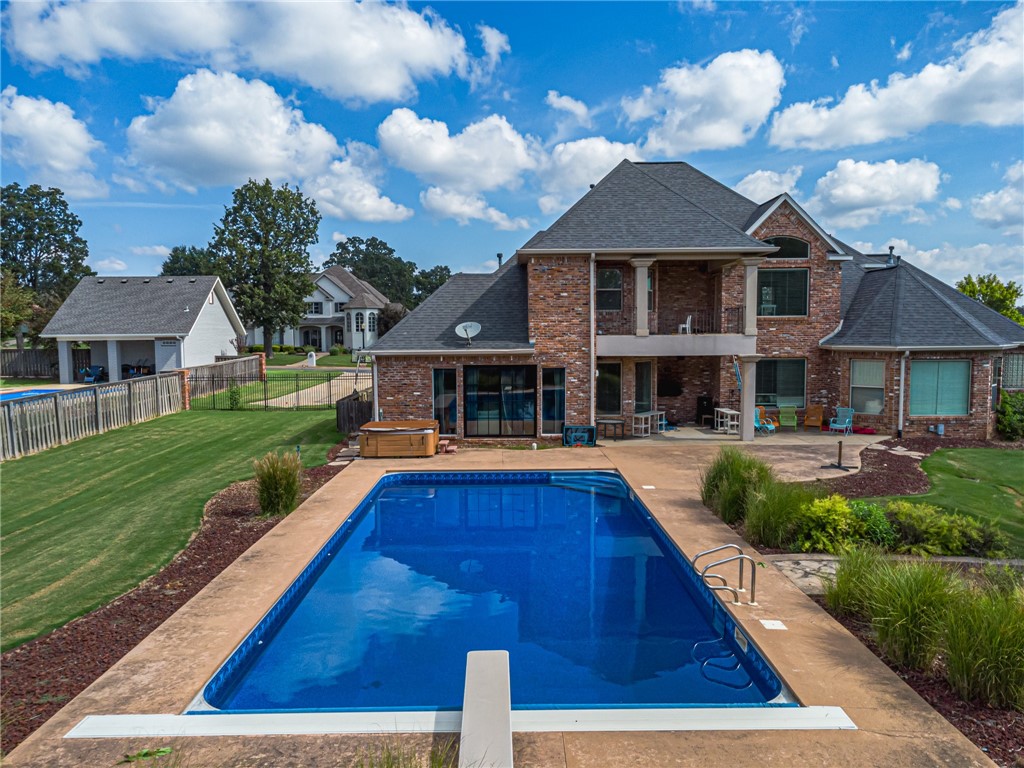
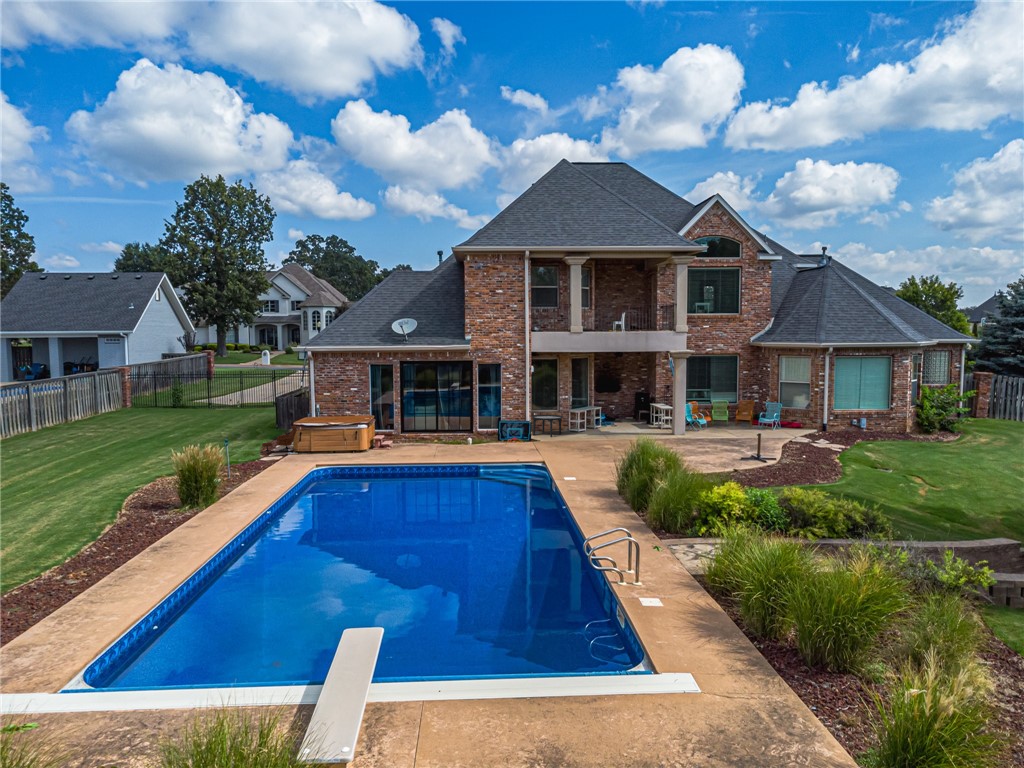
lounge chair: none [328,428,363,456] -> present [262,426,297,452]

